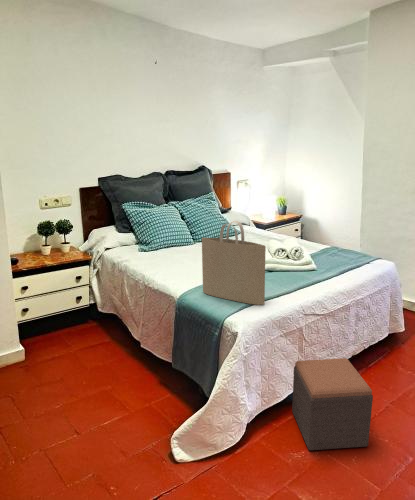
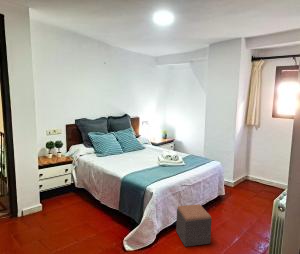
tote bag: present [202,221,266,305] -> none [134,142,164,180]

